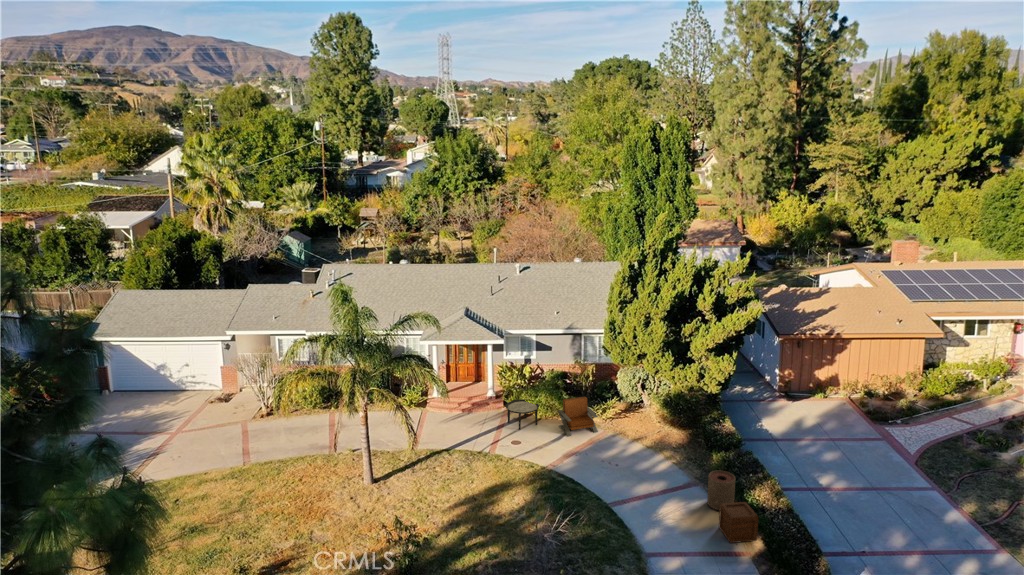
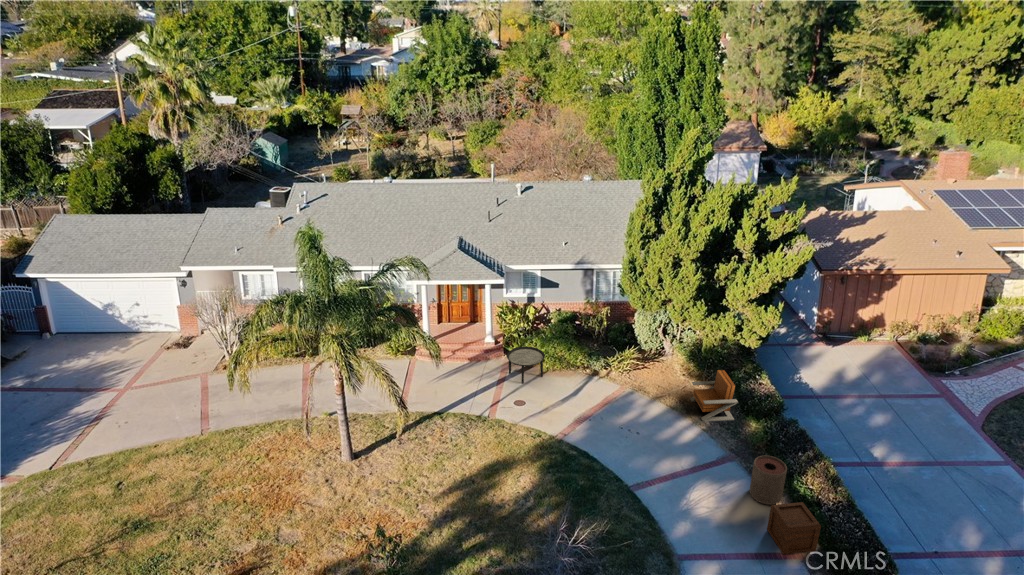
lounge chair: present [558,397,598,436] -> present [690,370,738,421]

